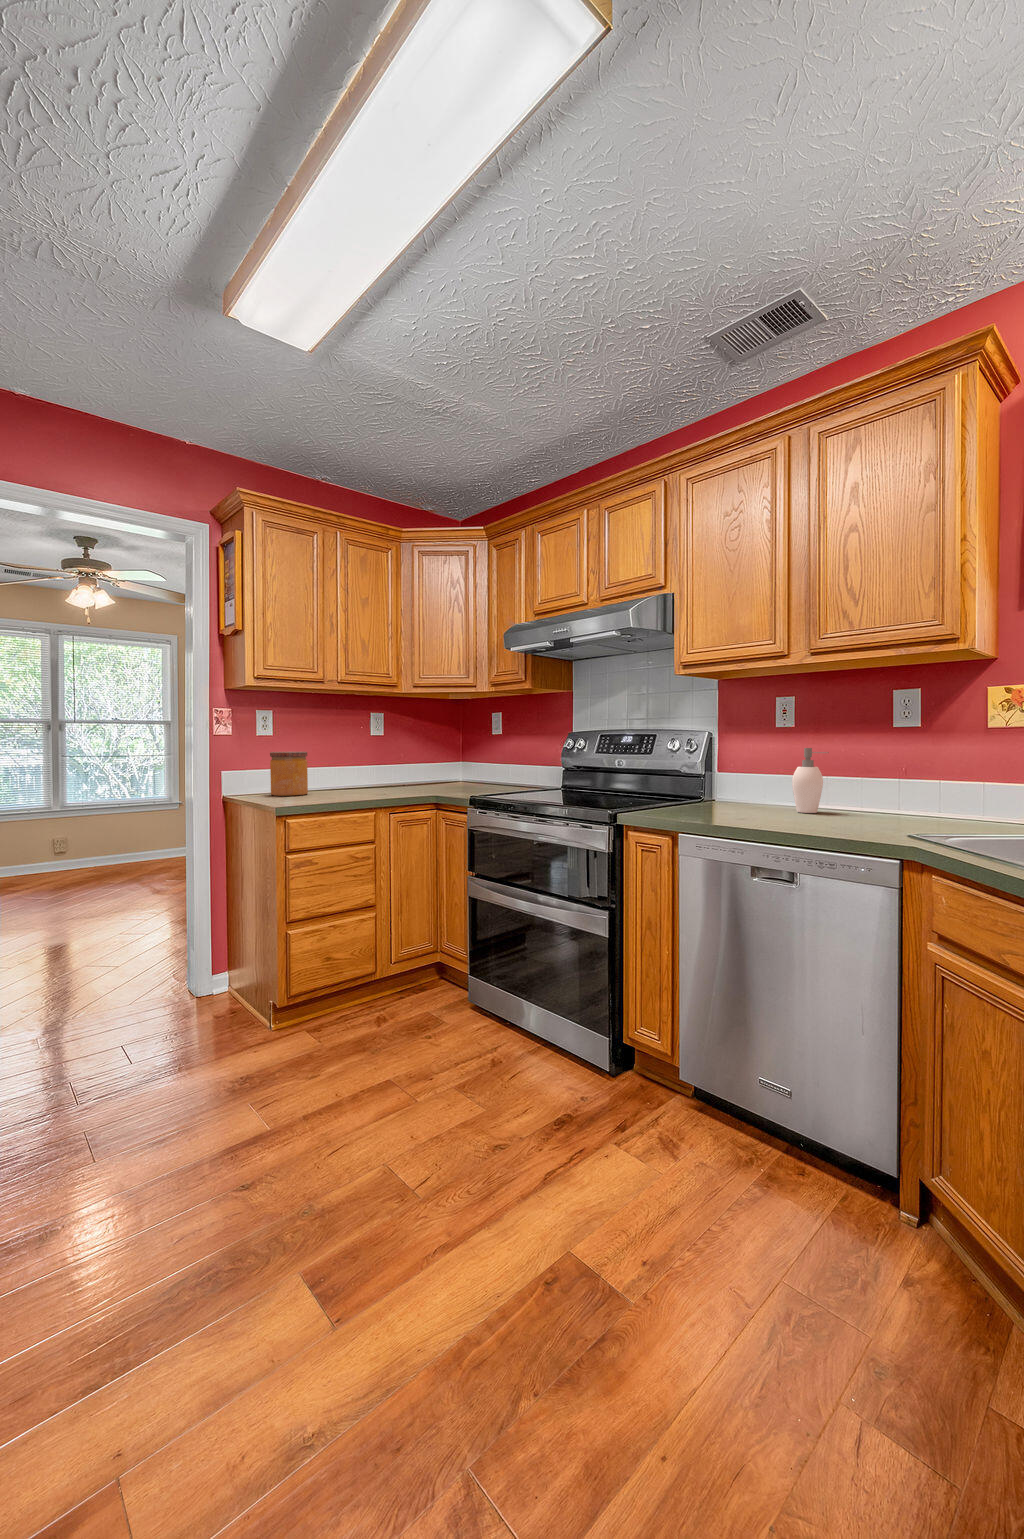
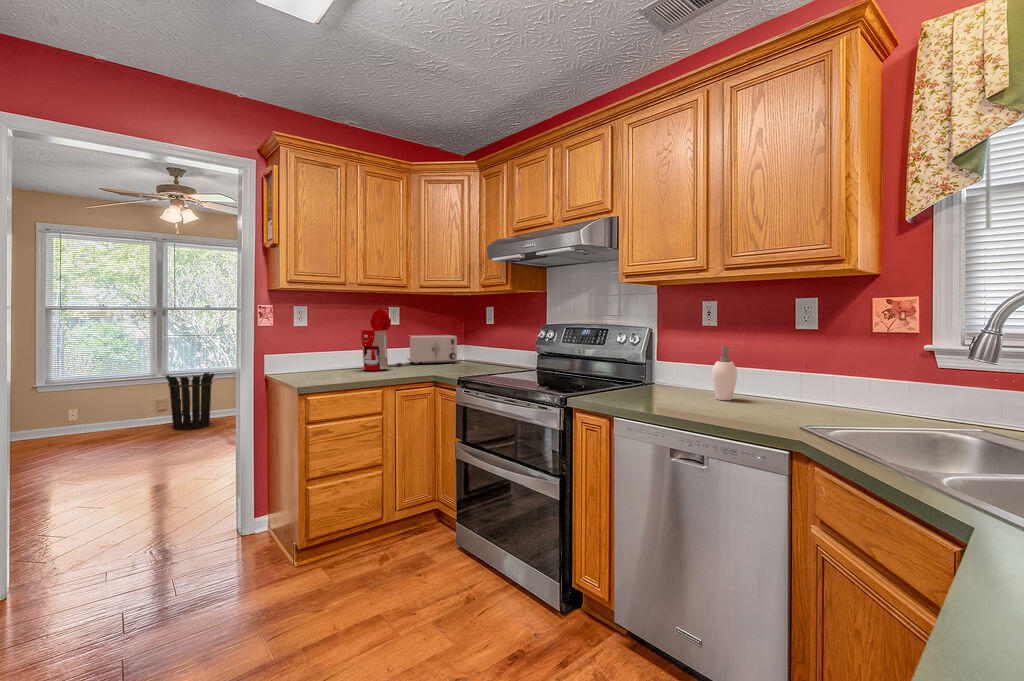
coffee maker: none [340,712,390,789] -> present [361,309,402,370]
toaster: none [394,748,457,783] -> present [408,335,457,364]
jar: present [270,752,308,796] -> none [302,341,332,376]
waste bin: none [66,803,130,876] -> present [166,373,214,430]

